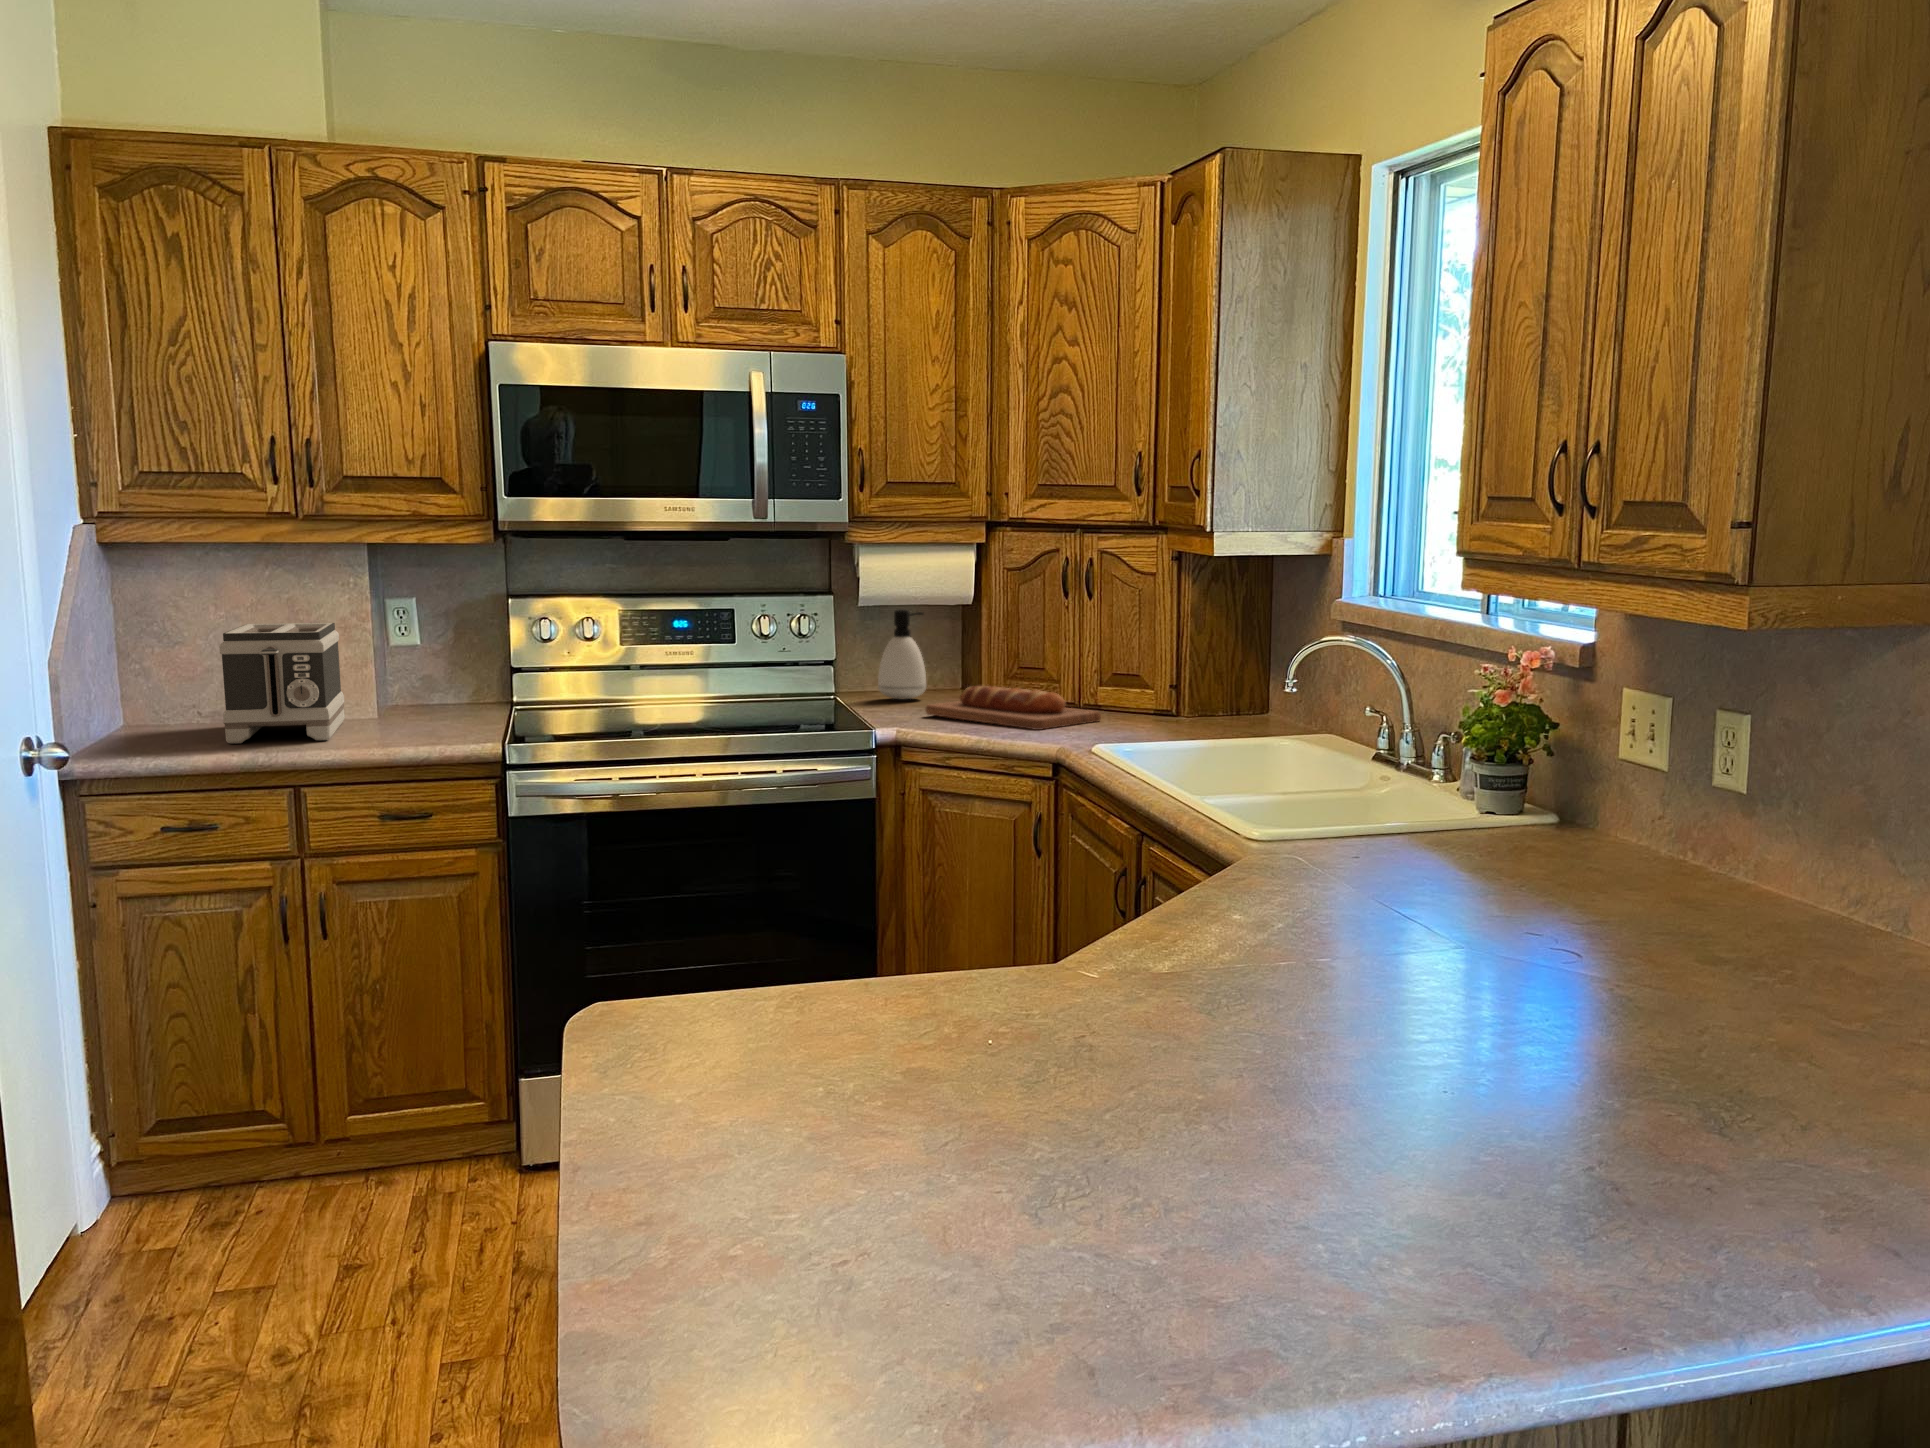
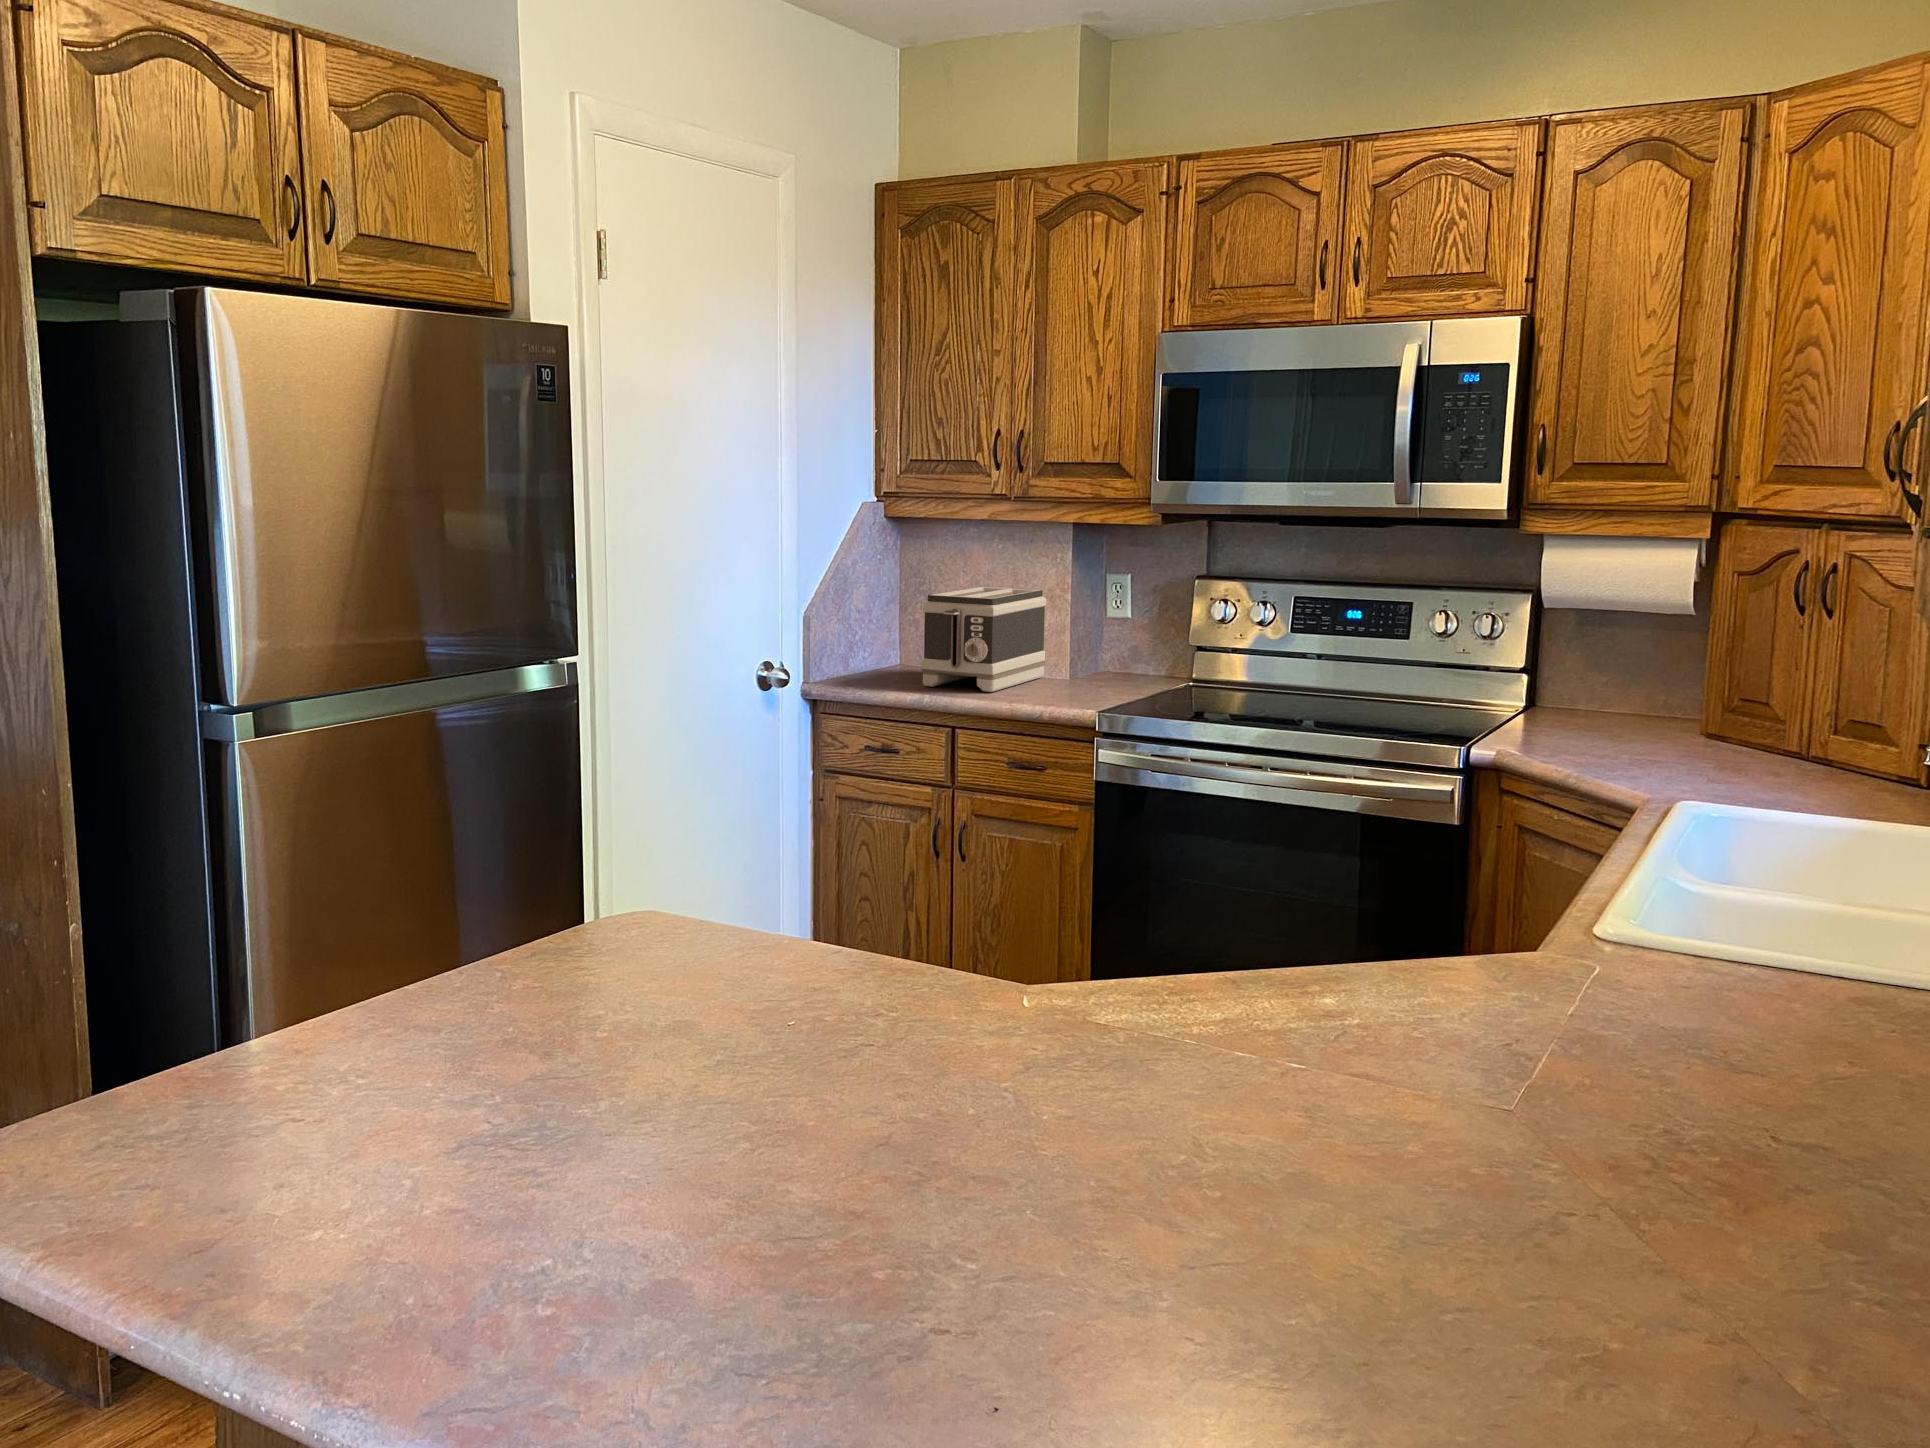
soap dispenser: present [878,609,926,699] -> none [1578,612,1651,720]
bread loaf: present [926,686,1101,730] -> none [1568,715,1773,781]

